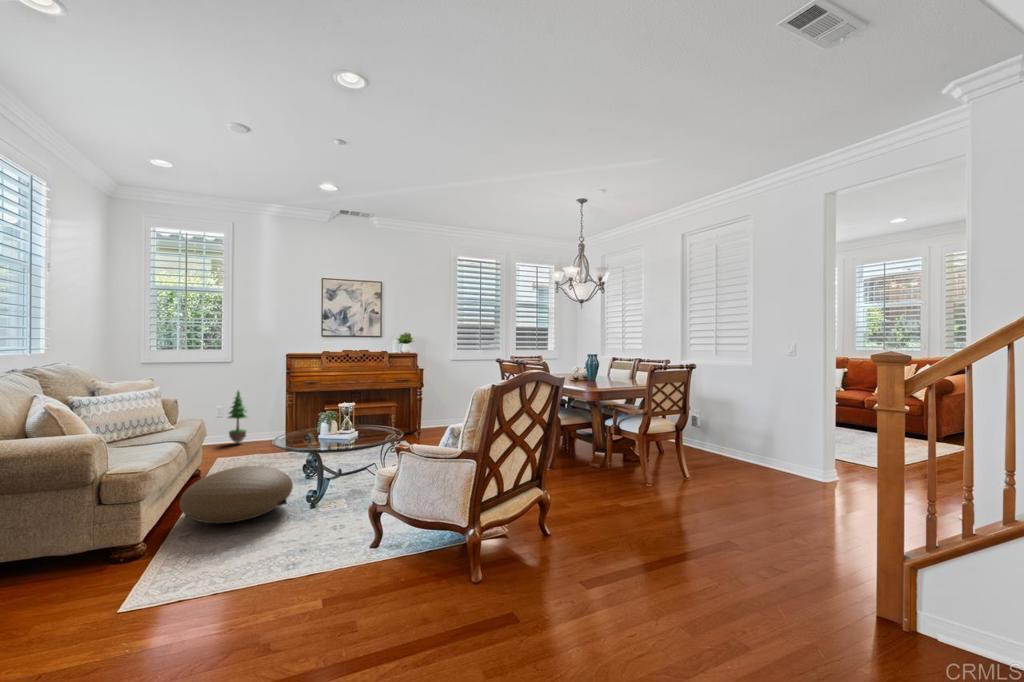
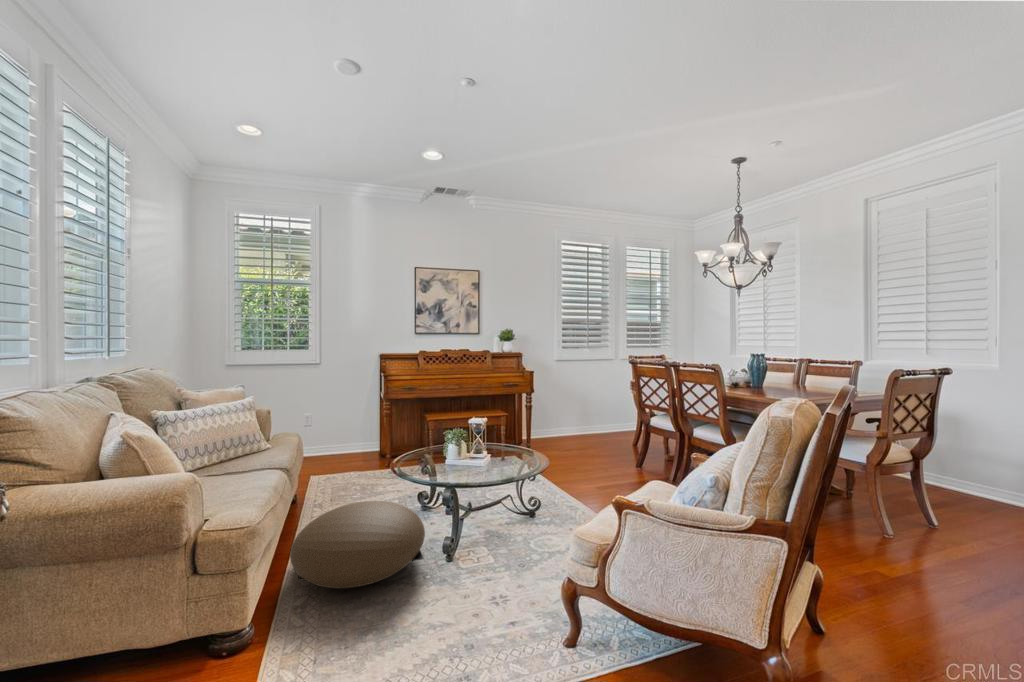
potted tree: present [228,391,247,443] -> none [318,394,342,455]

